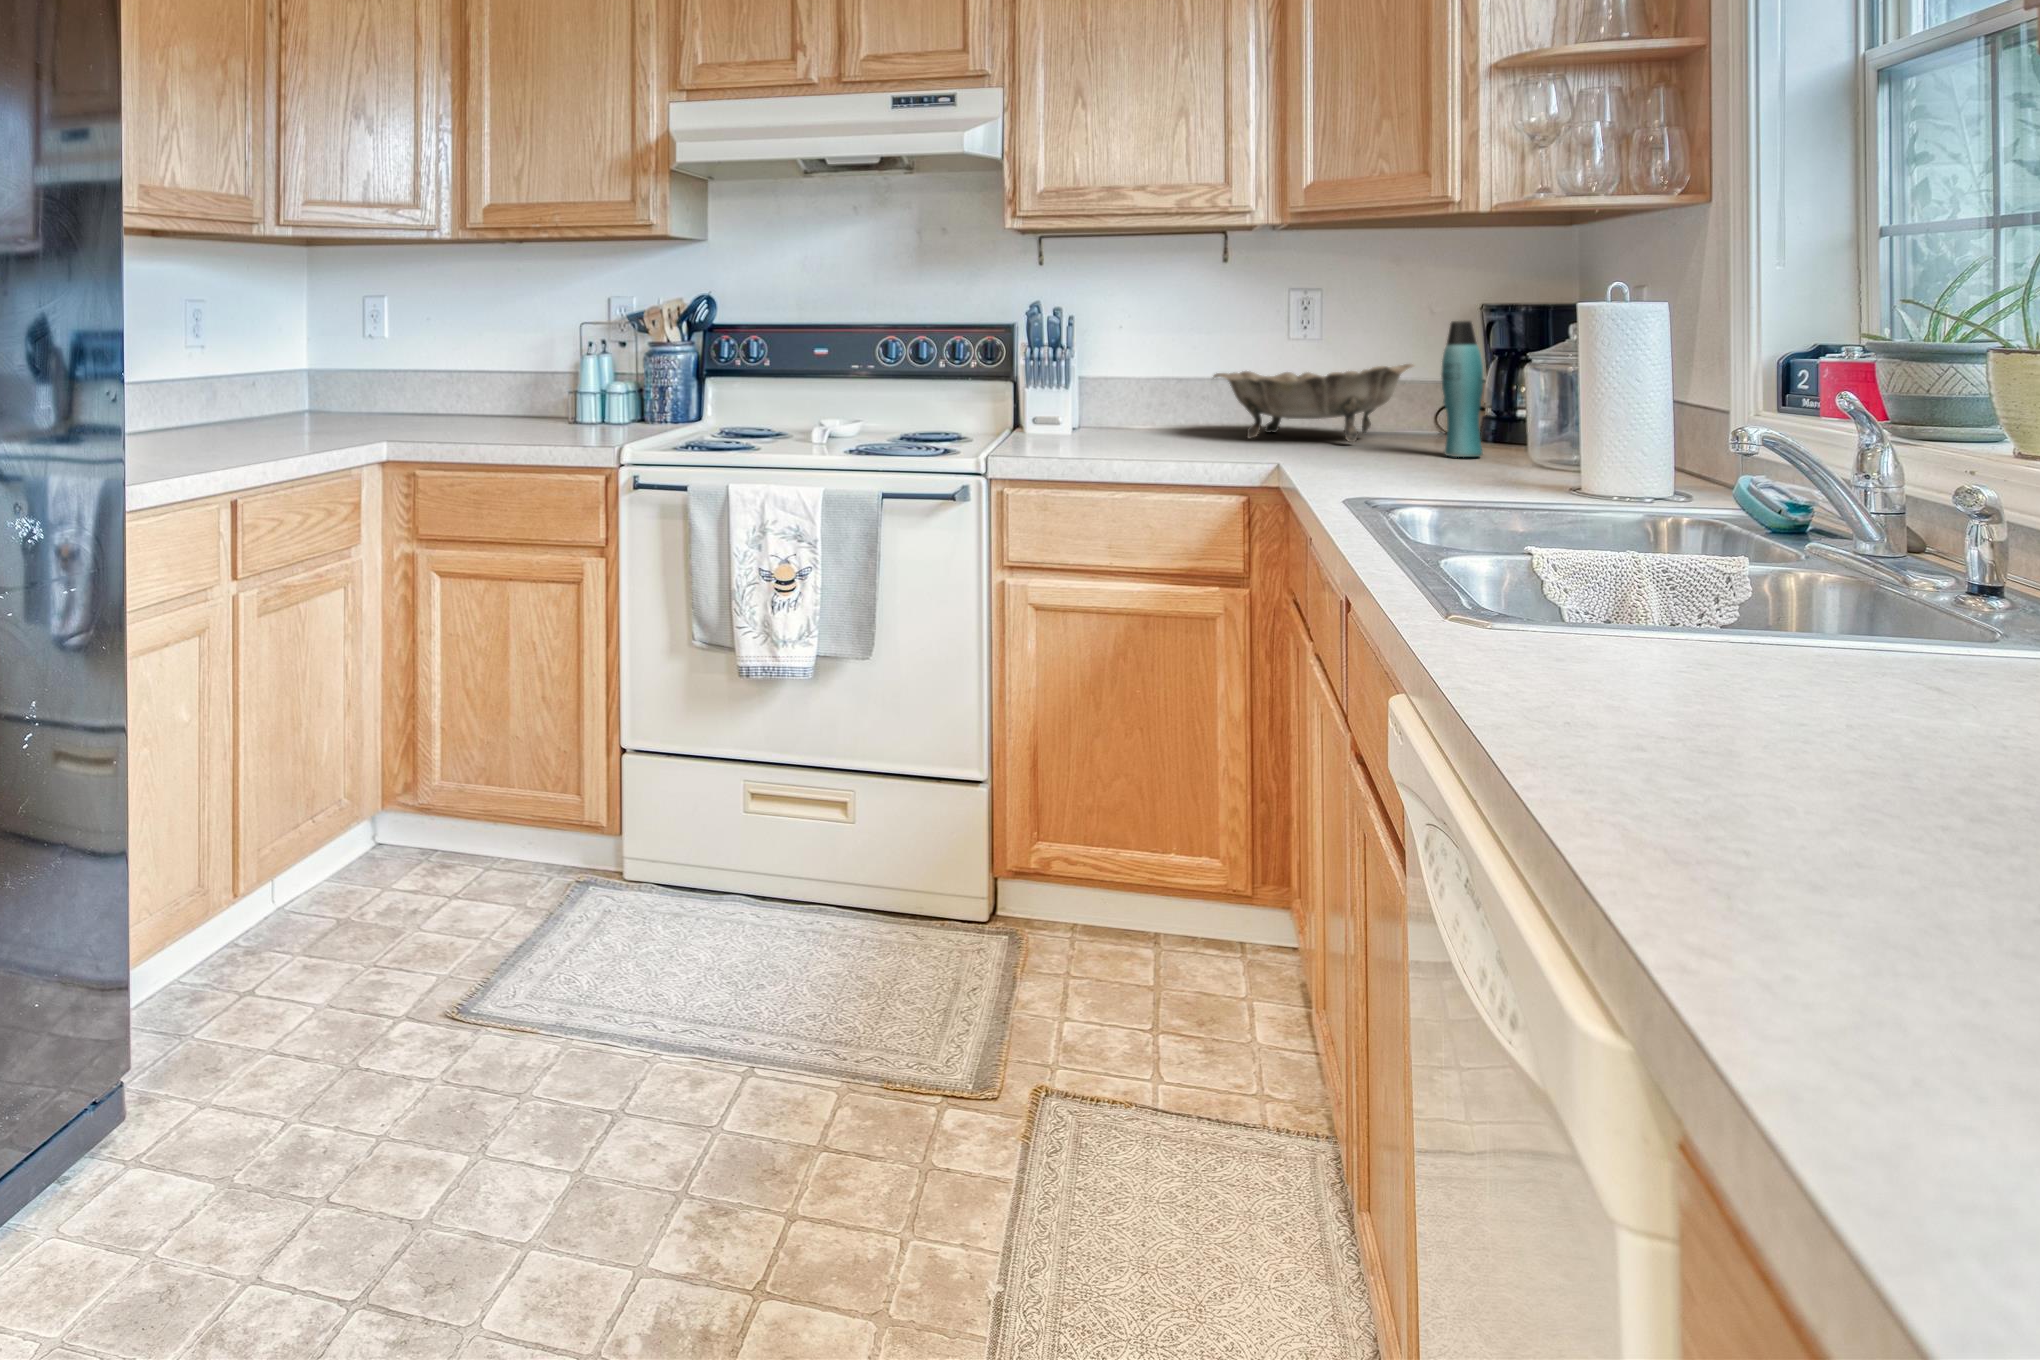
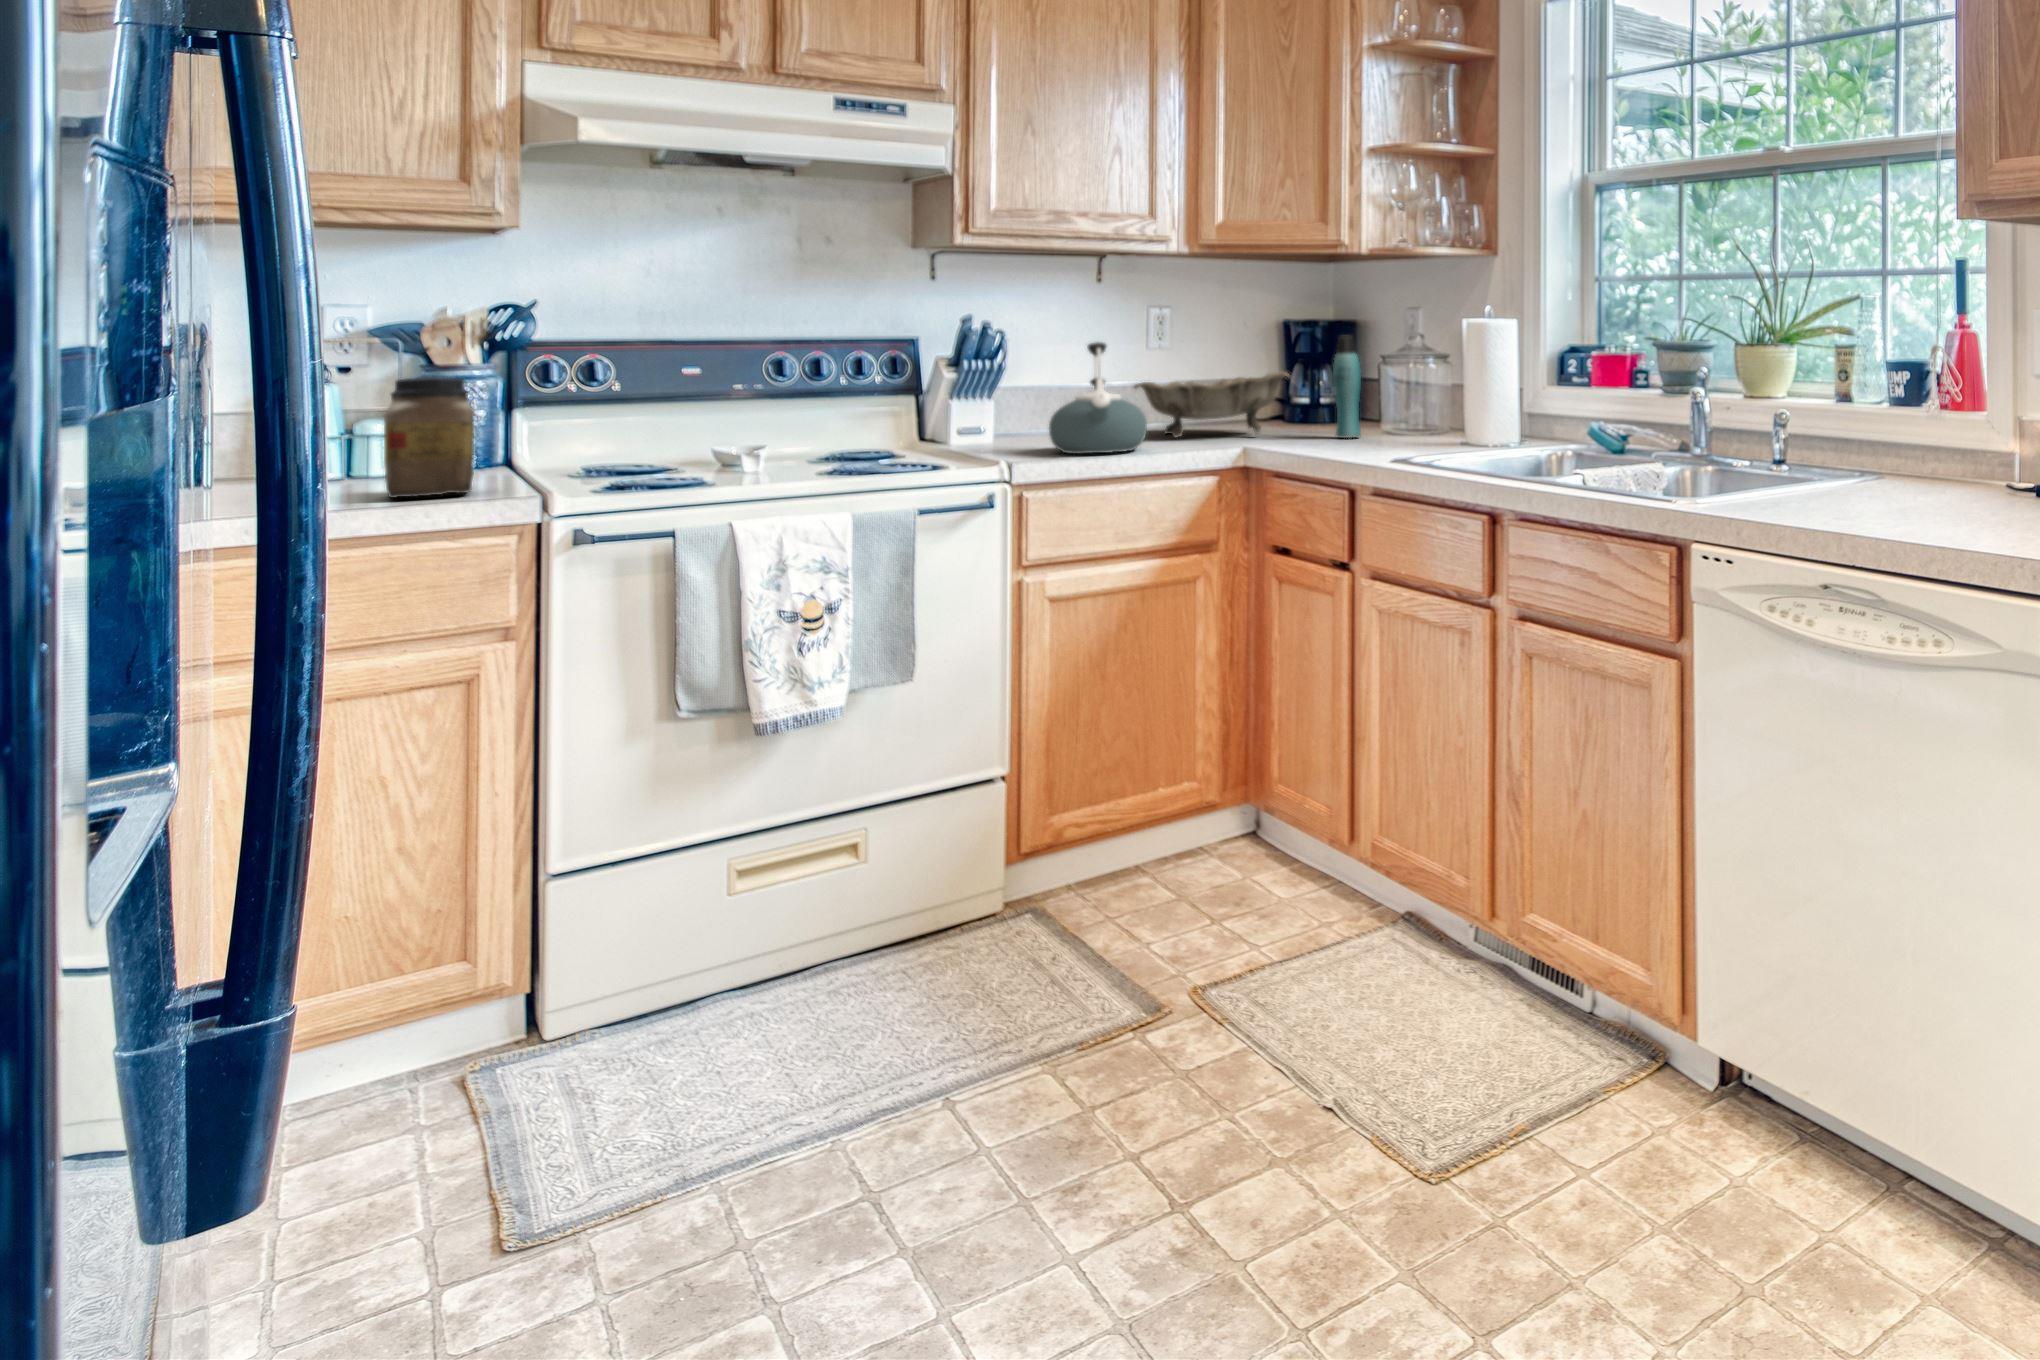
kettle: none [1067,329,1175,451] -> present [1049,342,1147,454]
jar: none [555,356,617,444] -> present [384,377,474,498]

